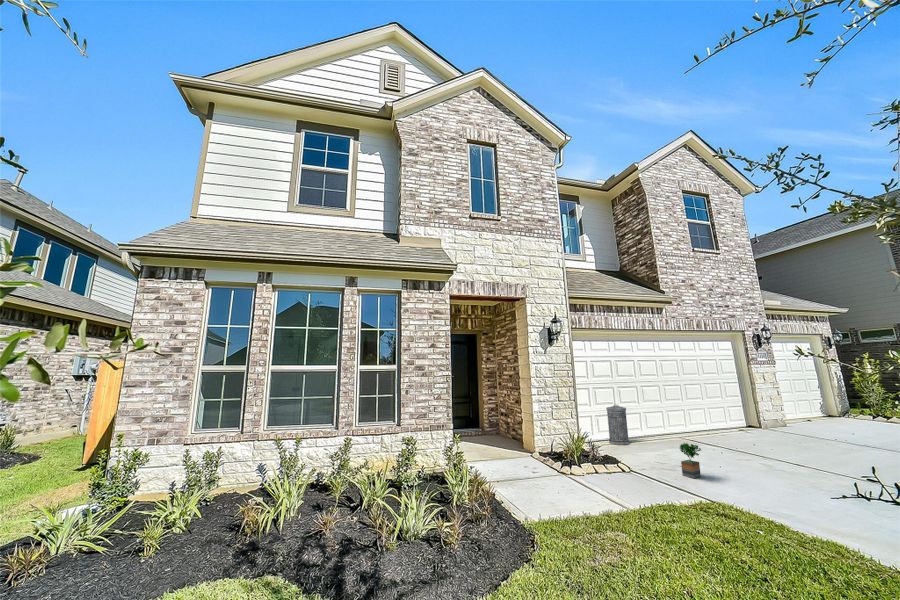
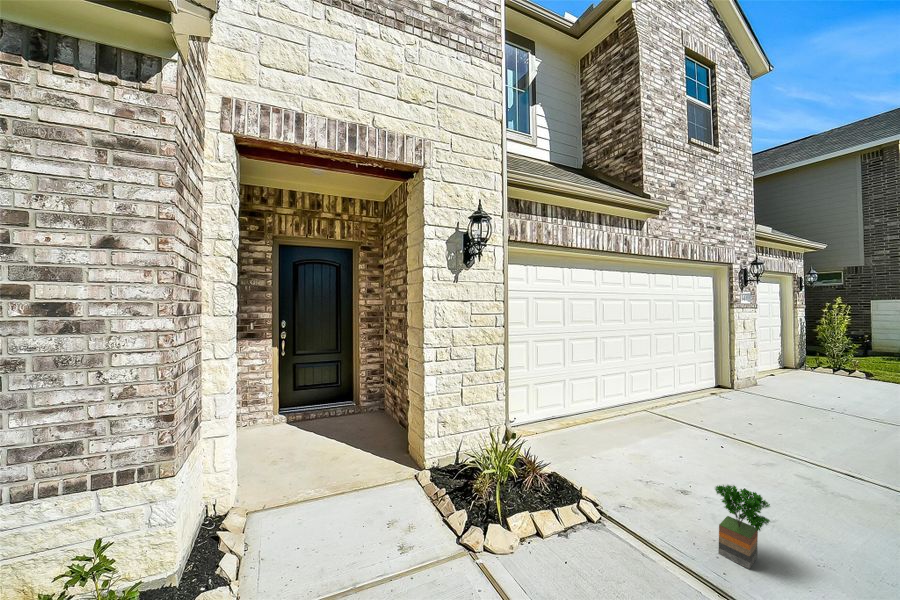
trash can: present [606,405,630,445] -> none [550,369,582,434]

